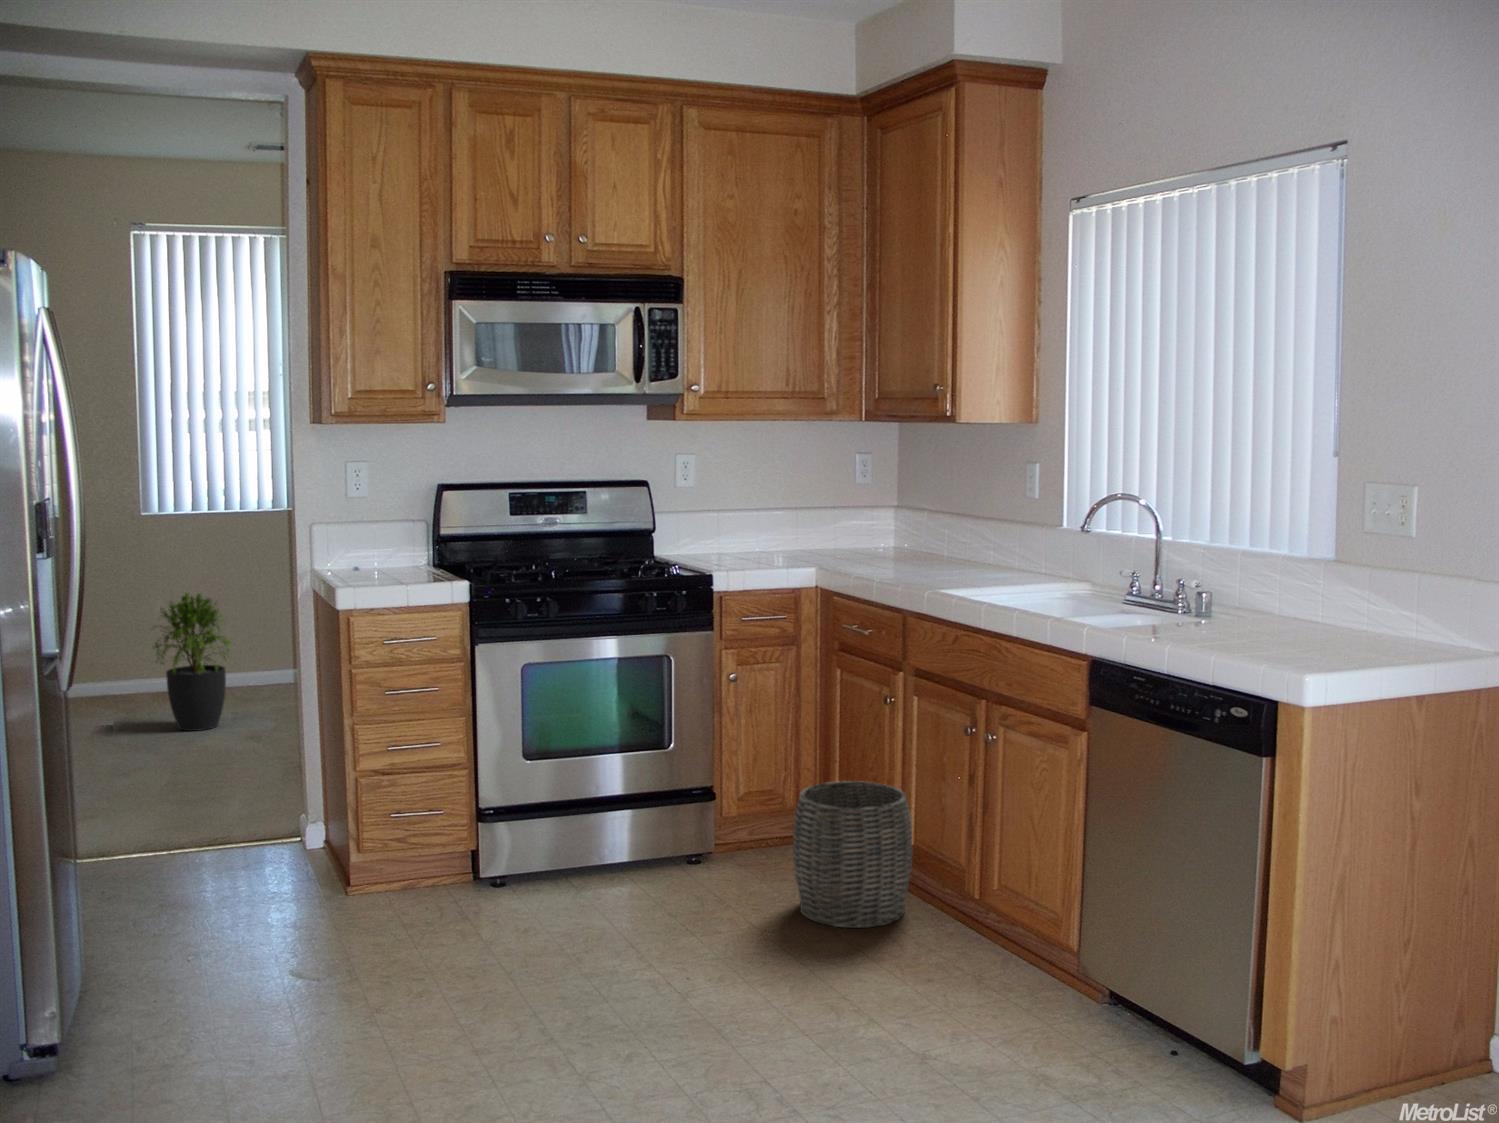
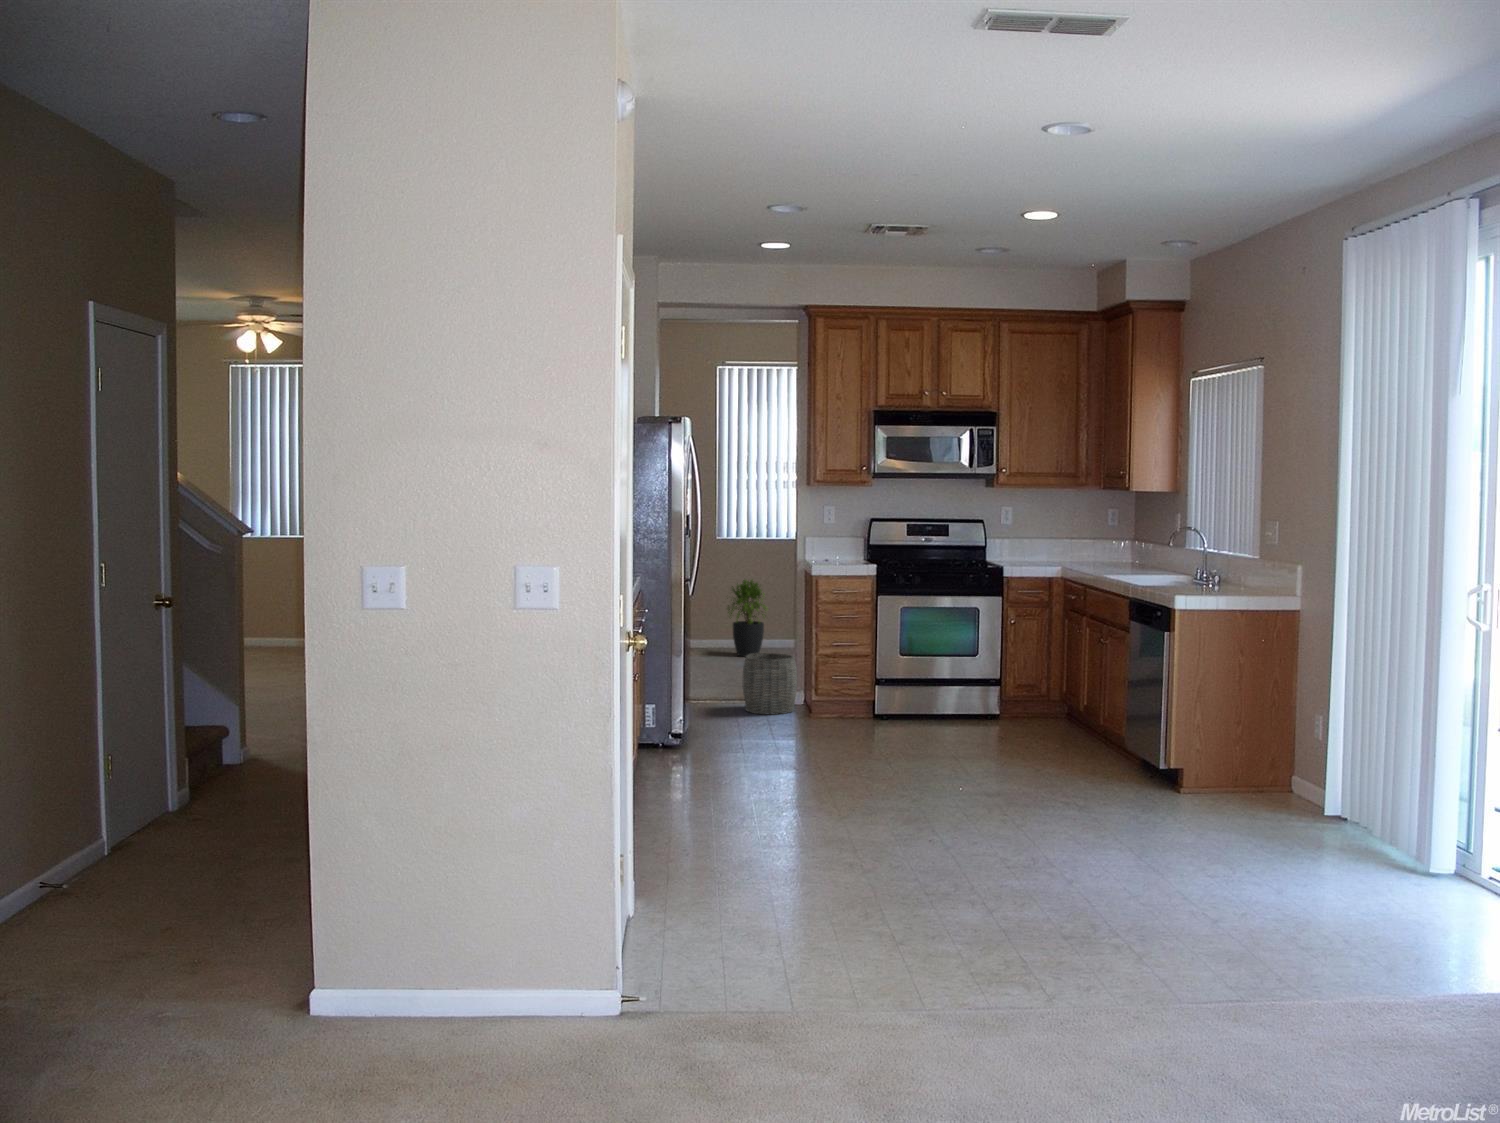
woven basket: present [793,781,912,928] -> present [743,653,797,714]

